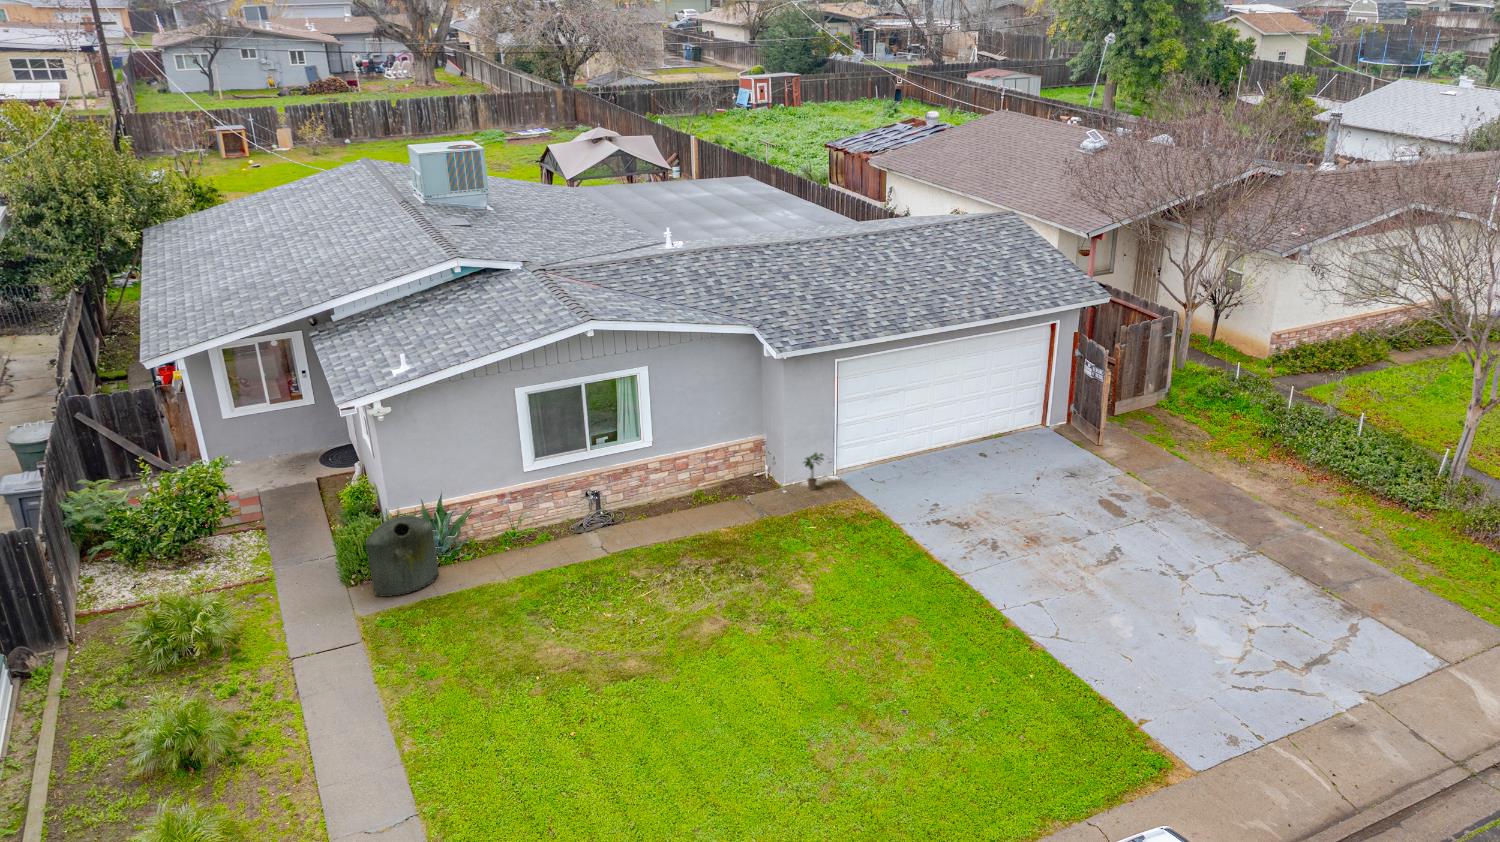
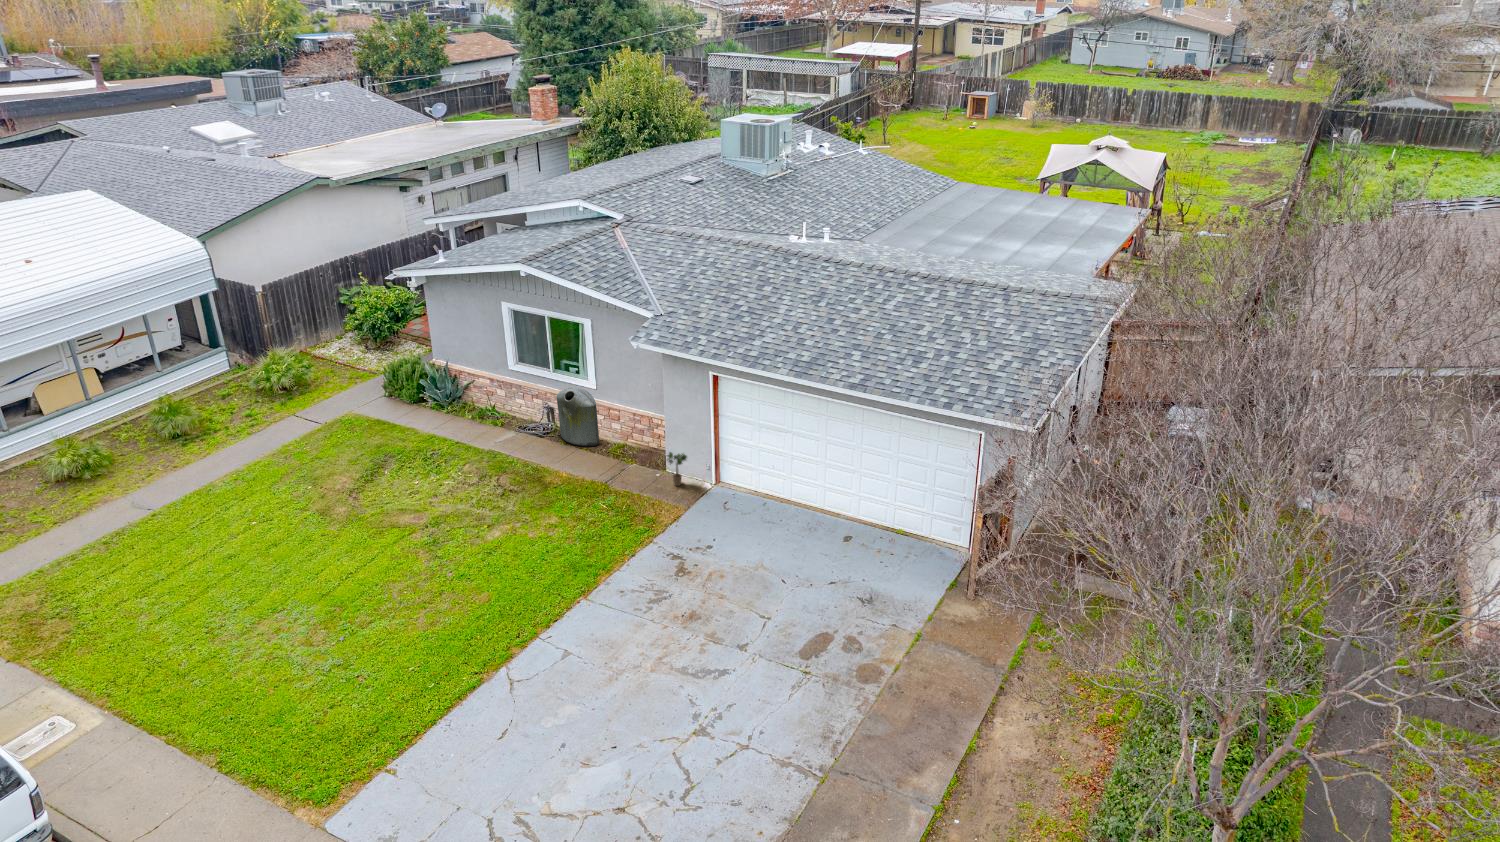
trash can: present [366,516,439,597] -> present [557,387,599,446]

